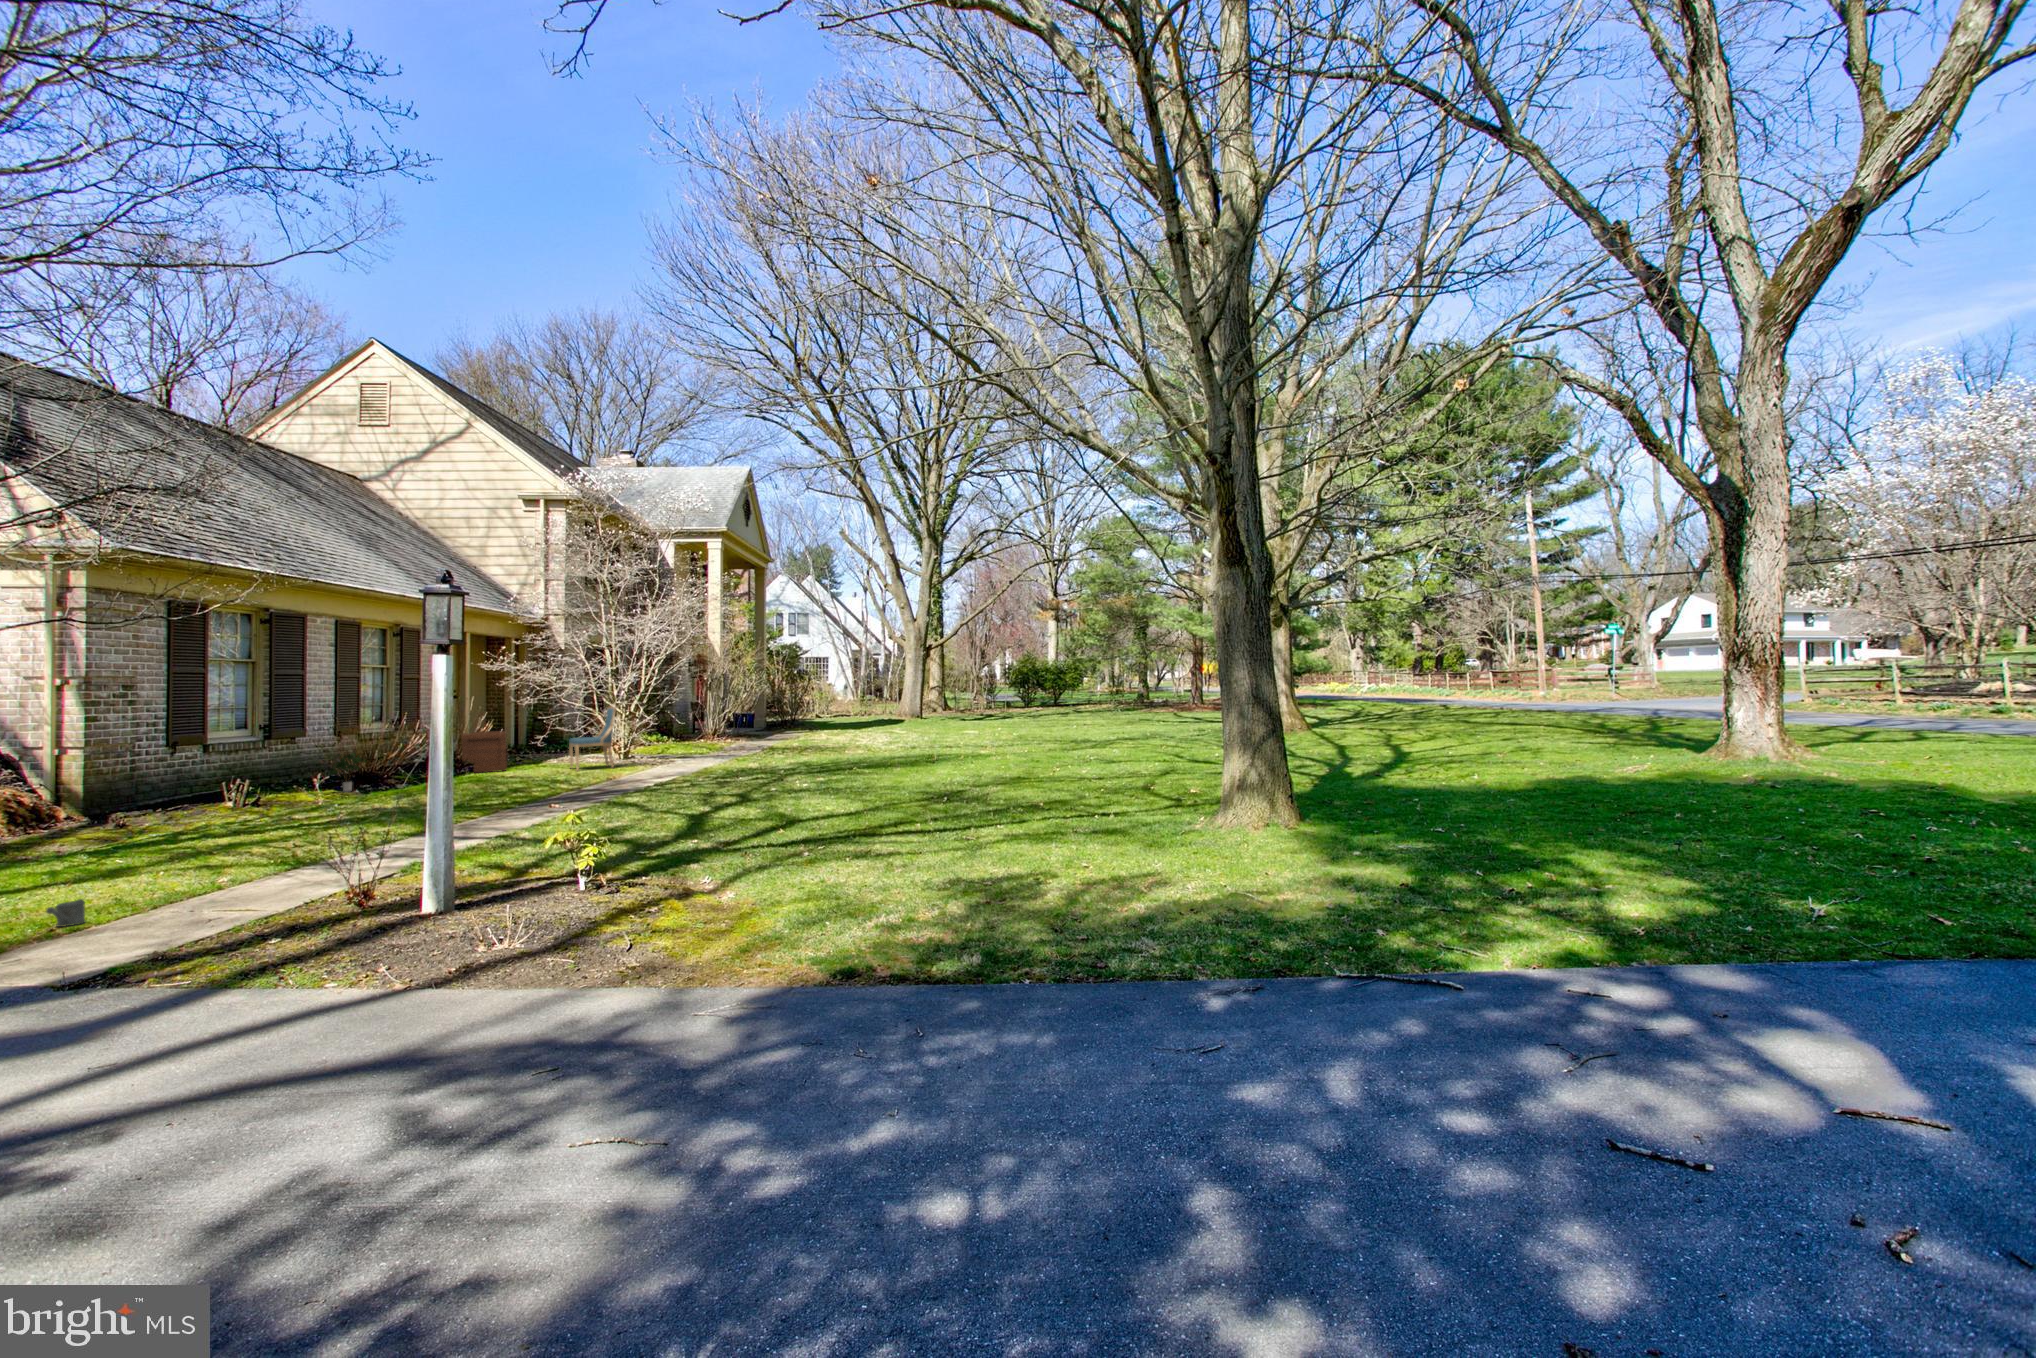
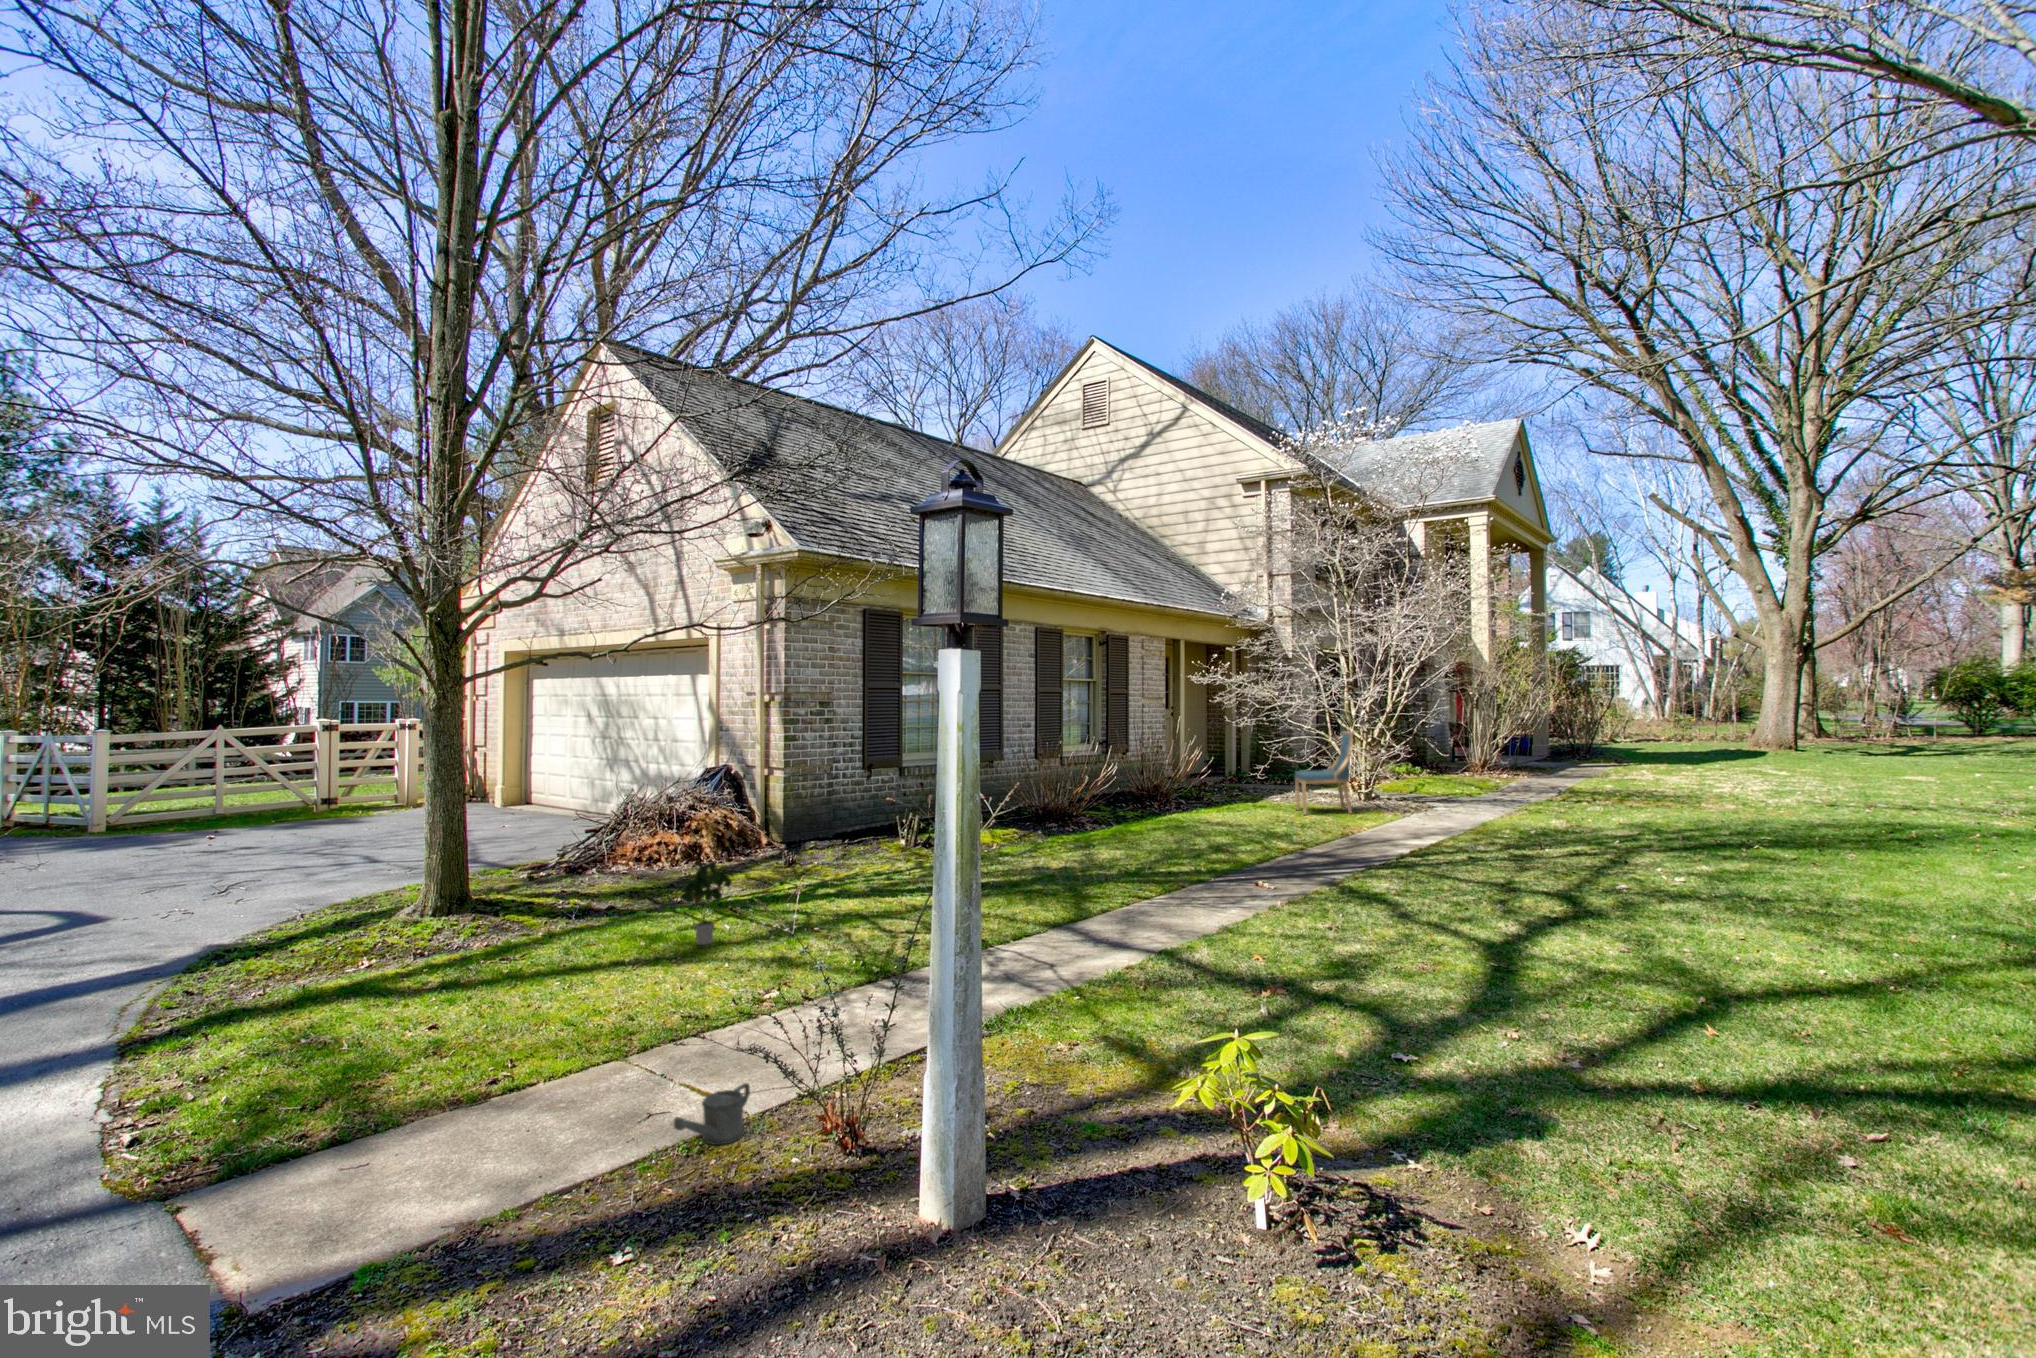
wooden crate: present [462,731,507,773] -> none [1173,757,1224,808]
potted plant: present [329,753,365,792] -> present [681,861,734,945]
watering can: present [46,899,85,927] -> present [674,1083,750,1145]

